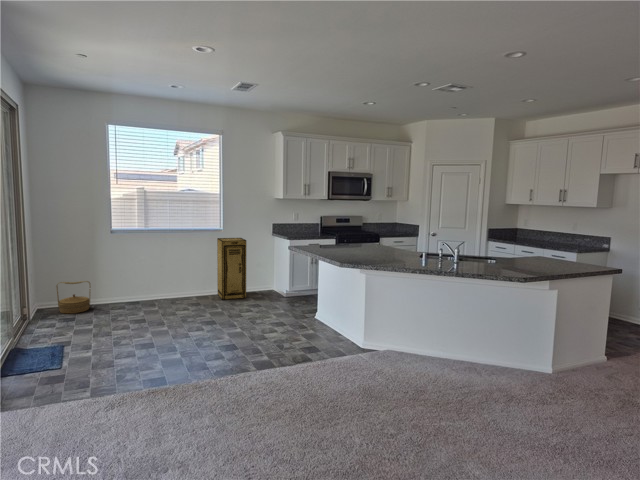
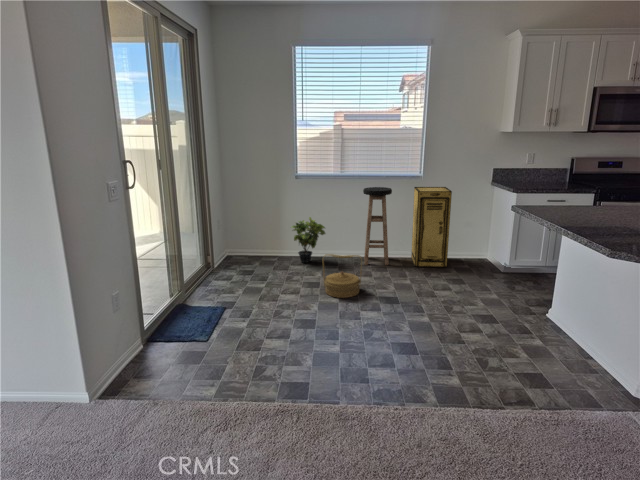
bar stool: none [177,239,201,303] -> present [363,187,392,265]
potted plant: none [110,266,144,307] -> present [292,217,325,263]
basket: present [56,281,91,313] -> present [323,254,362,298]

